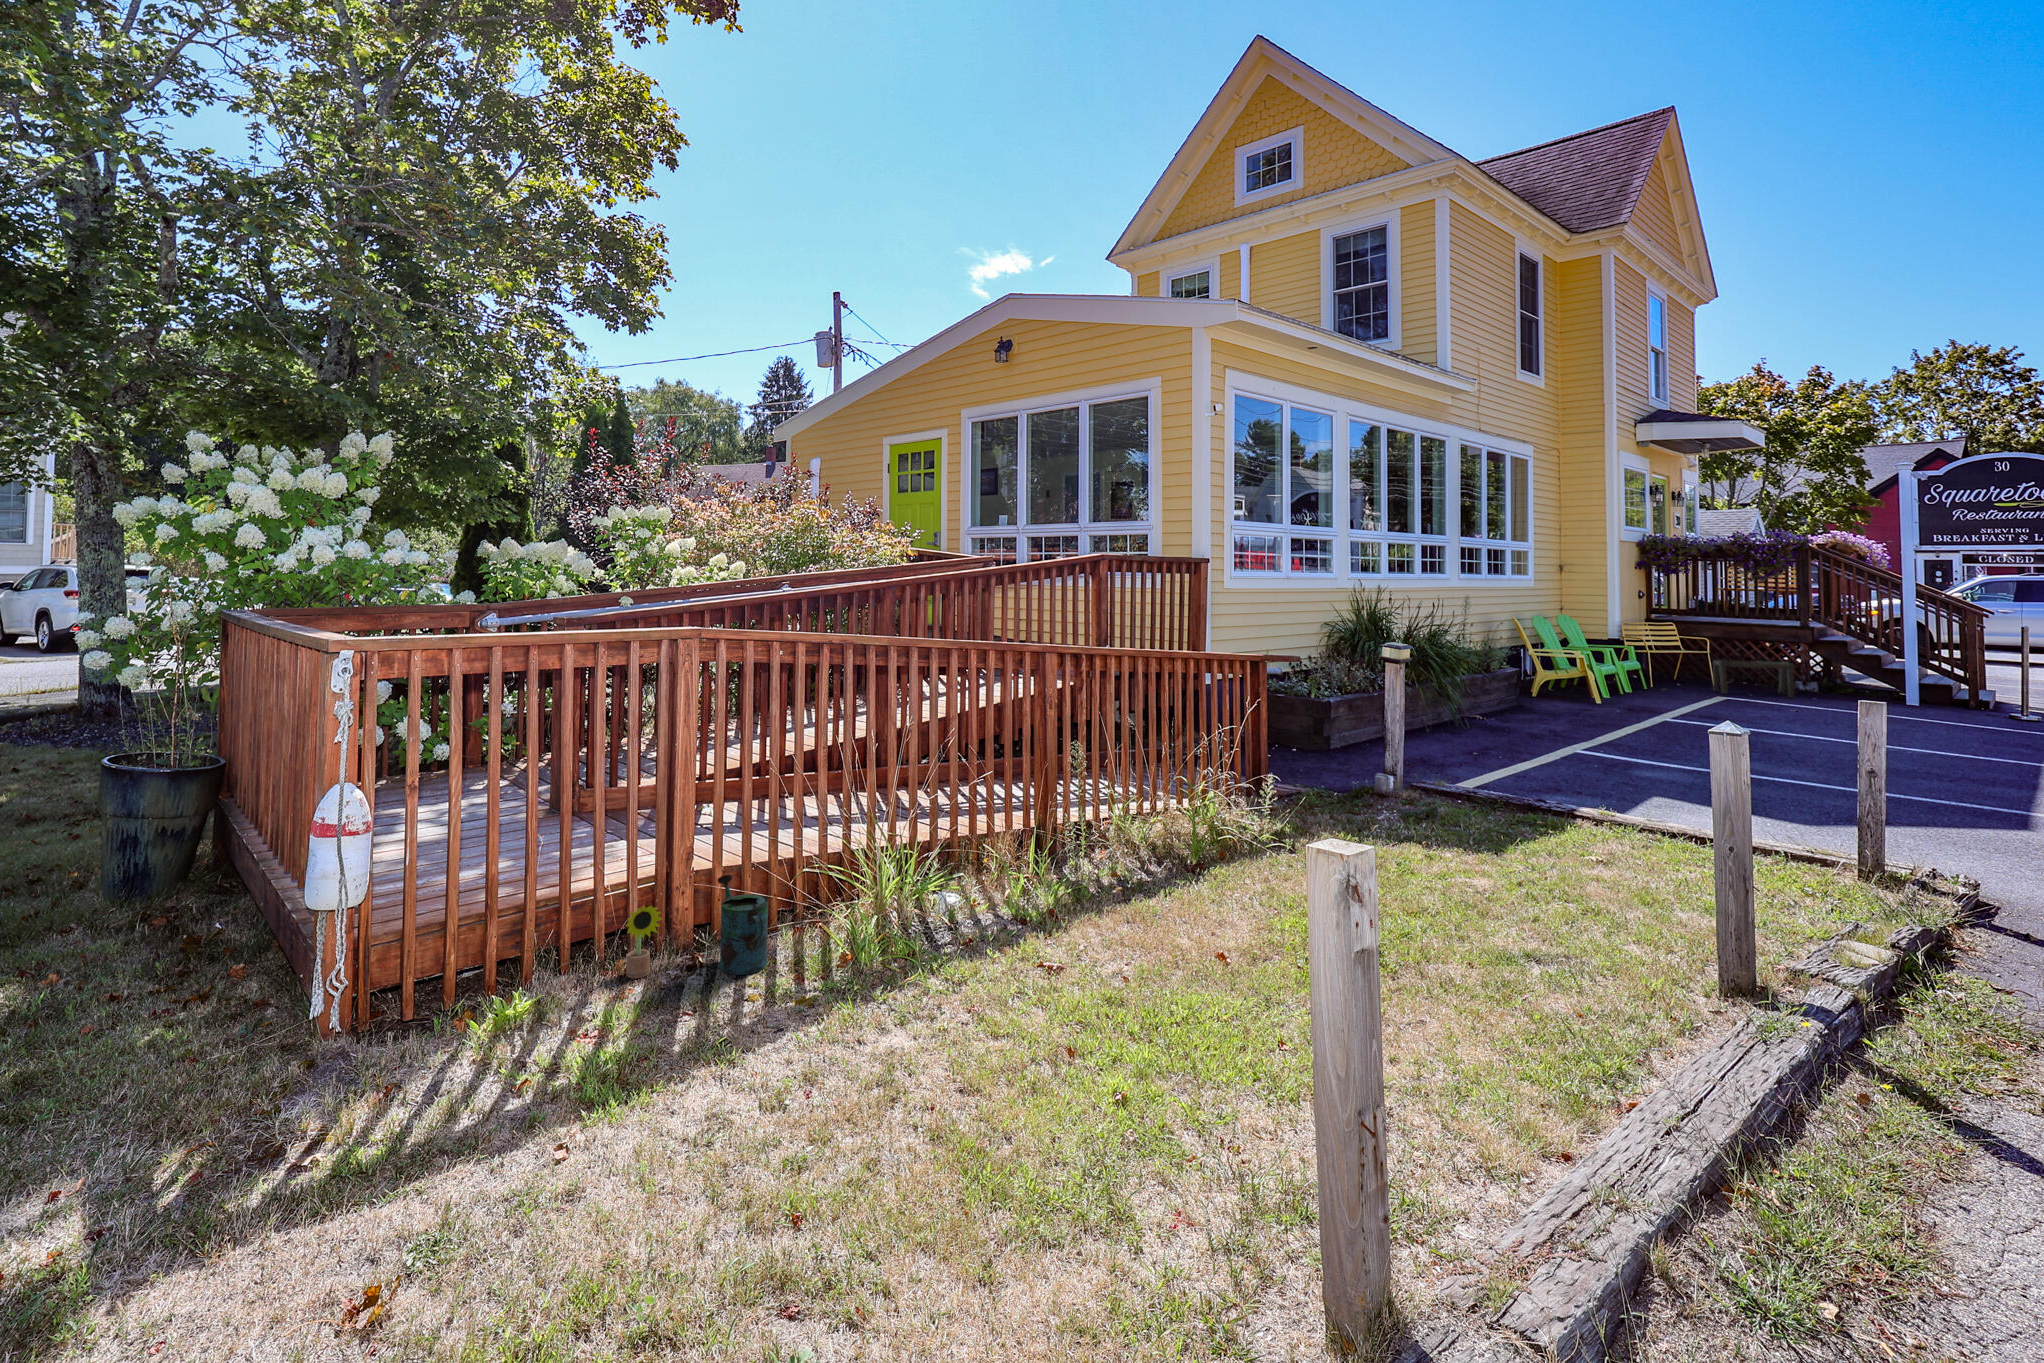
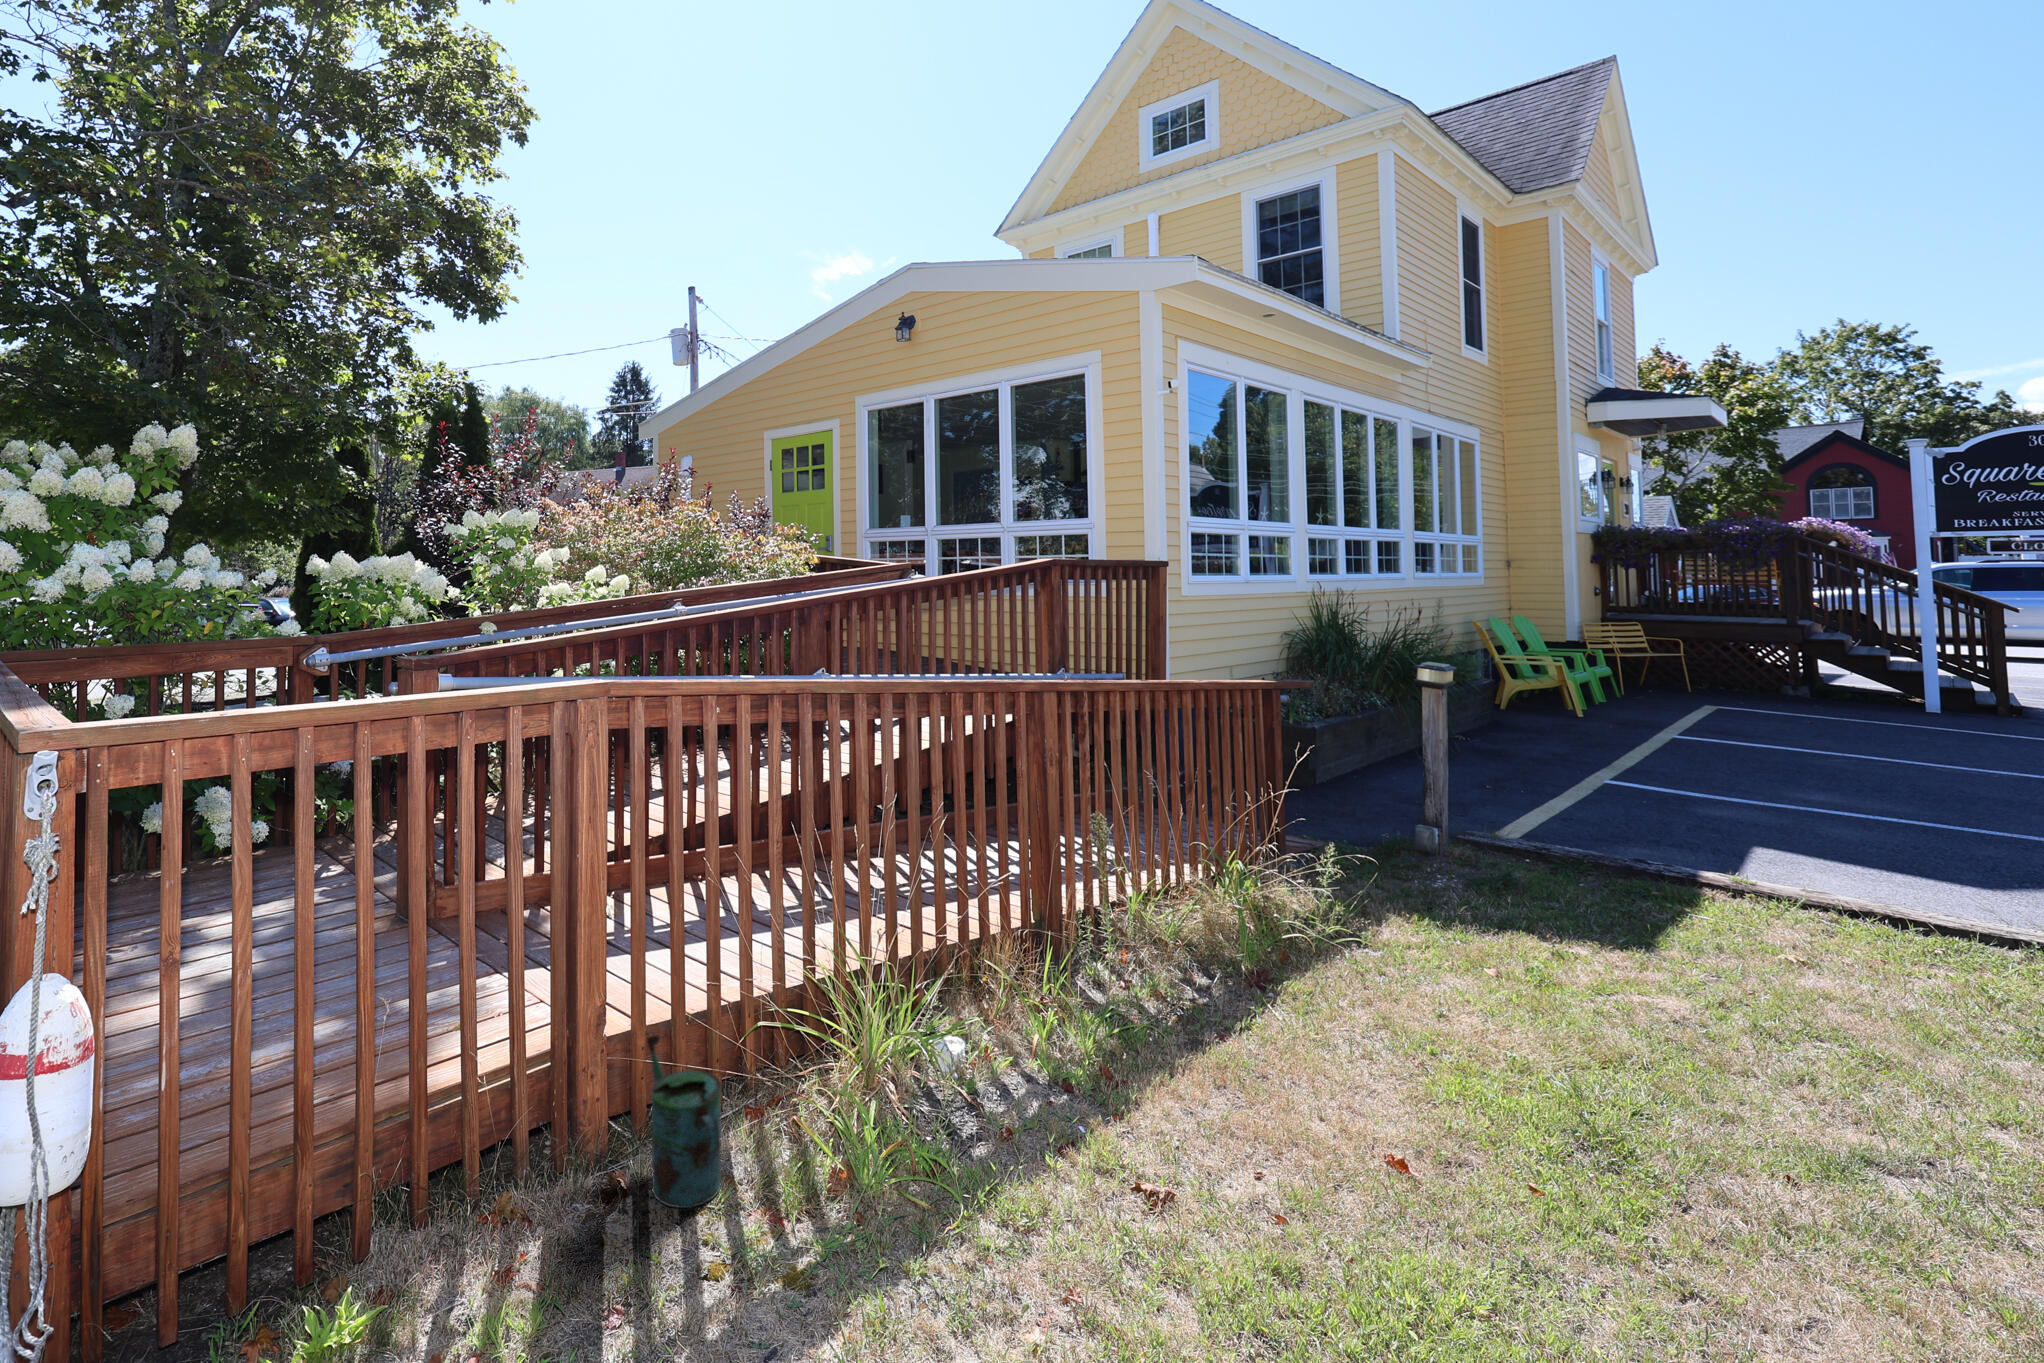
bench: present [1713,661,1794,698] -> none [1698,667,1802,709]
decorative plant: present [626,906,662,978] -> none [510,1104,567,1219]

